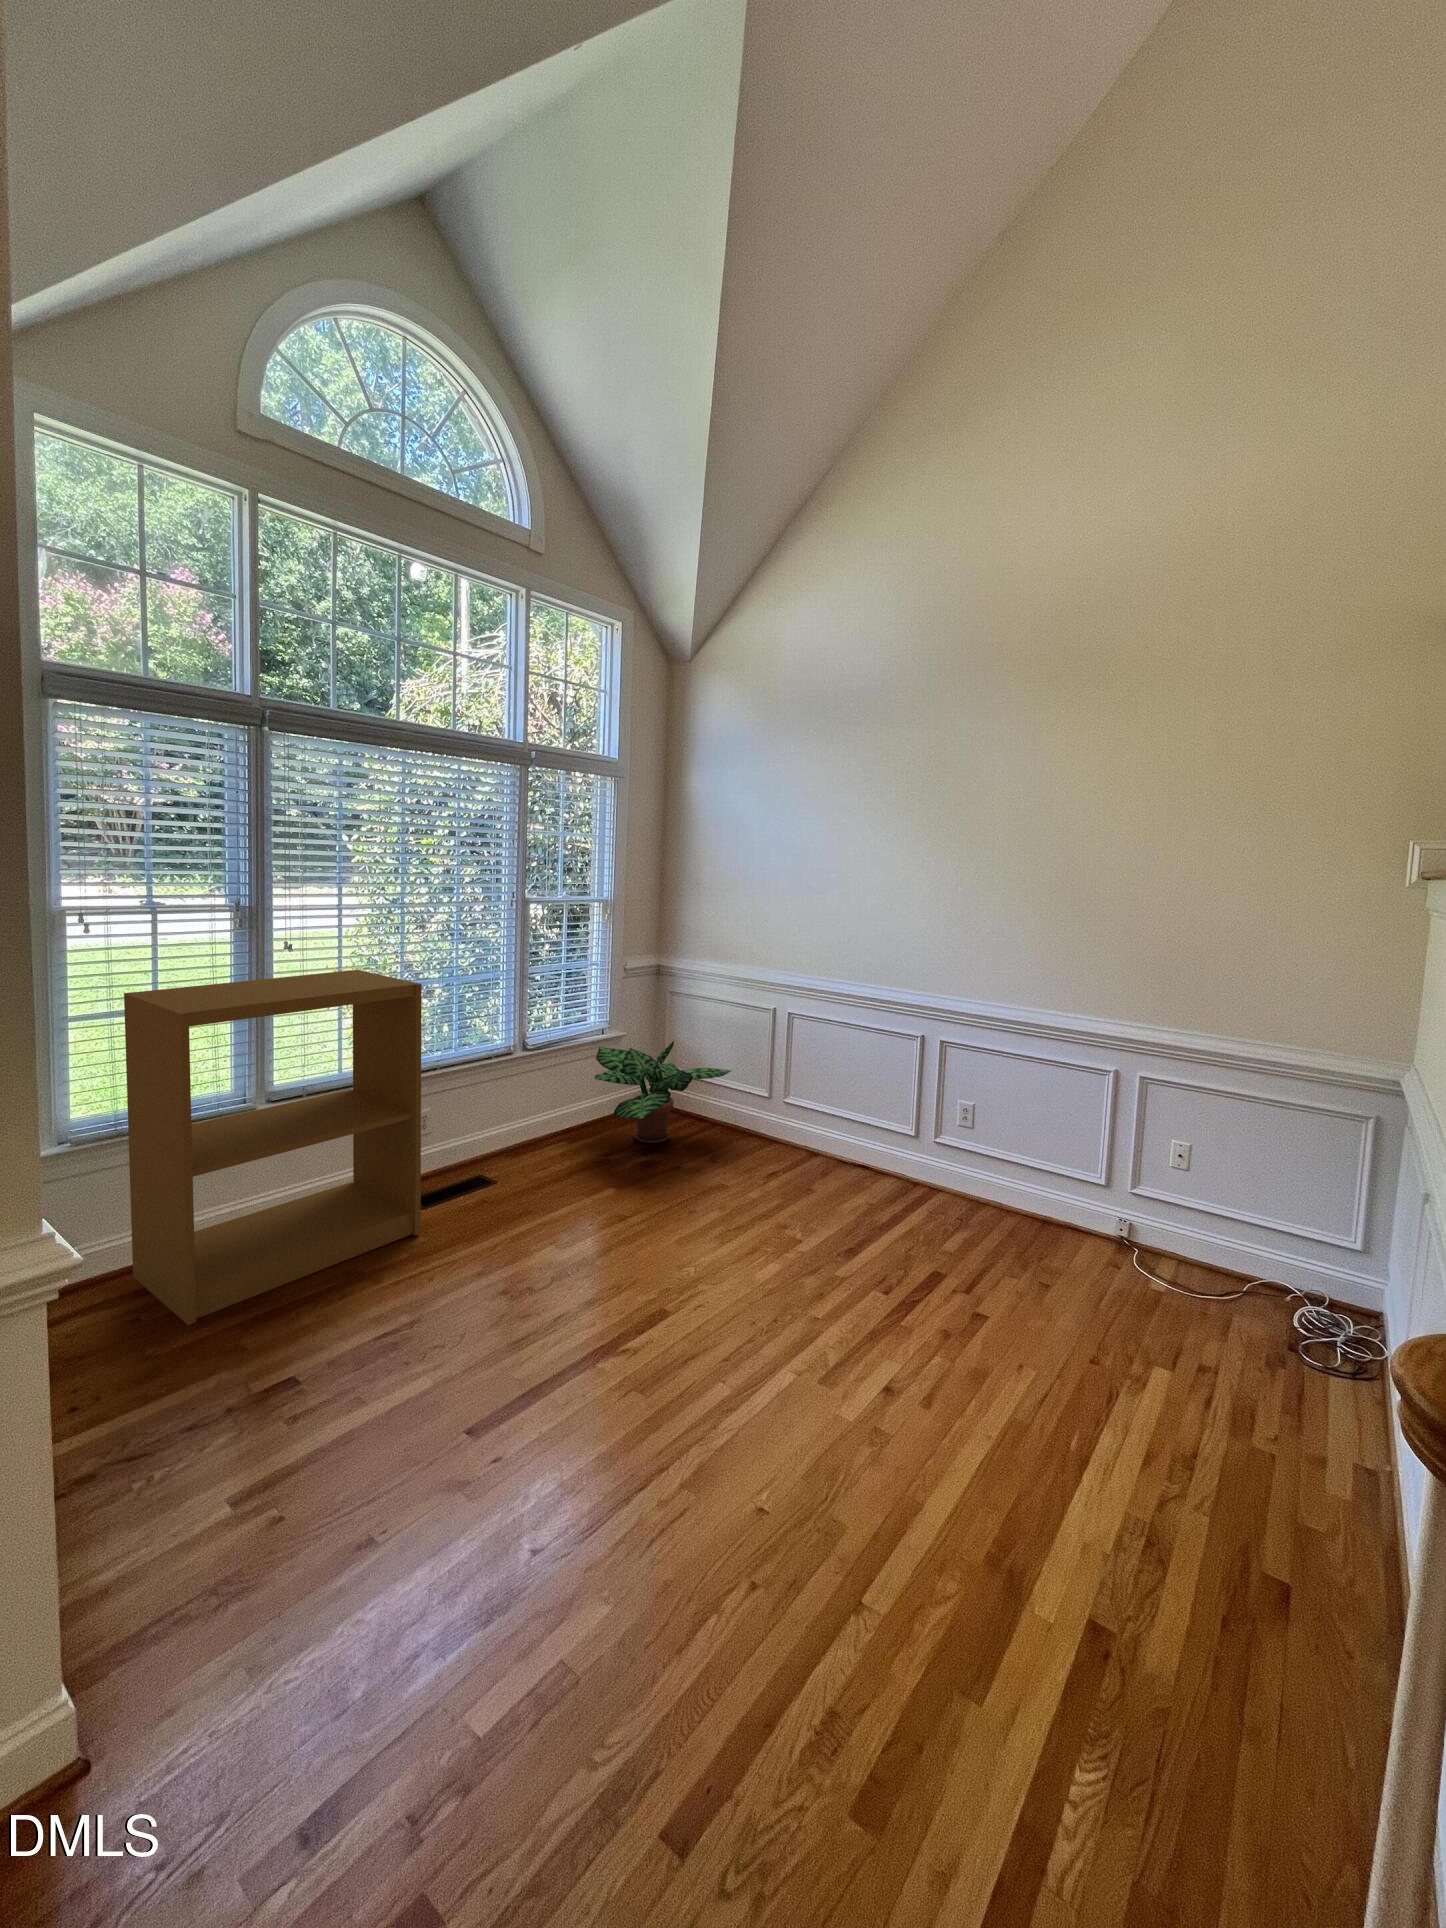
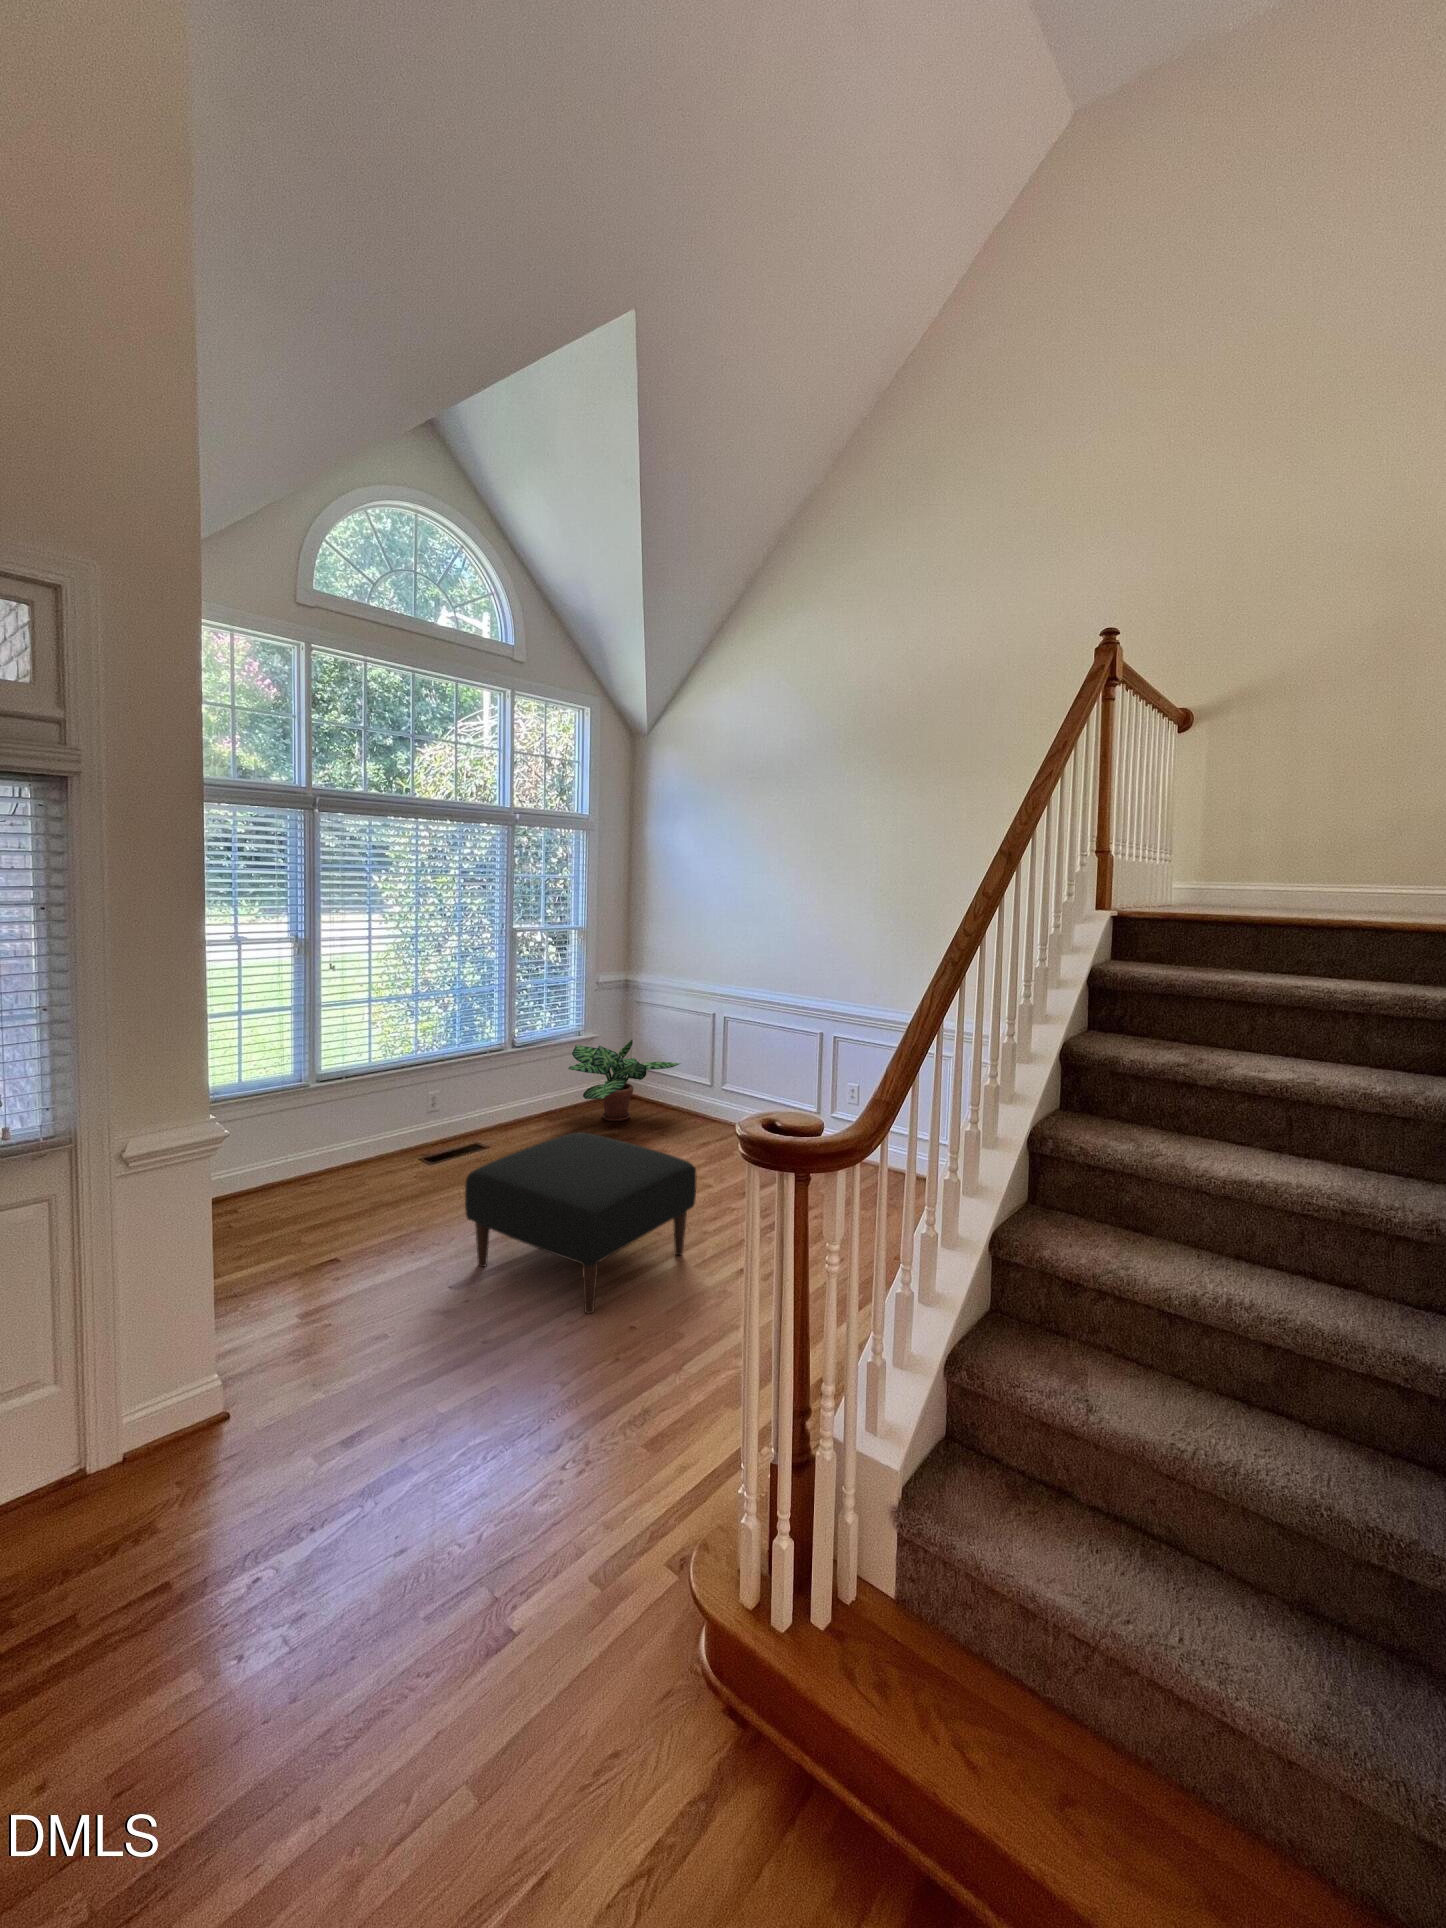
bookshelf: present [124,970,422,1325] -> none [220,984,430,1232]
ottoman: none [480,1177,807,1473] -> present [465,1132,697,1314]

